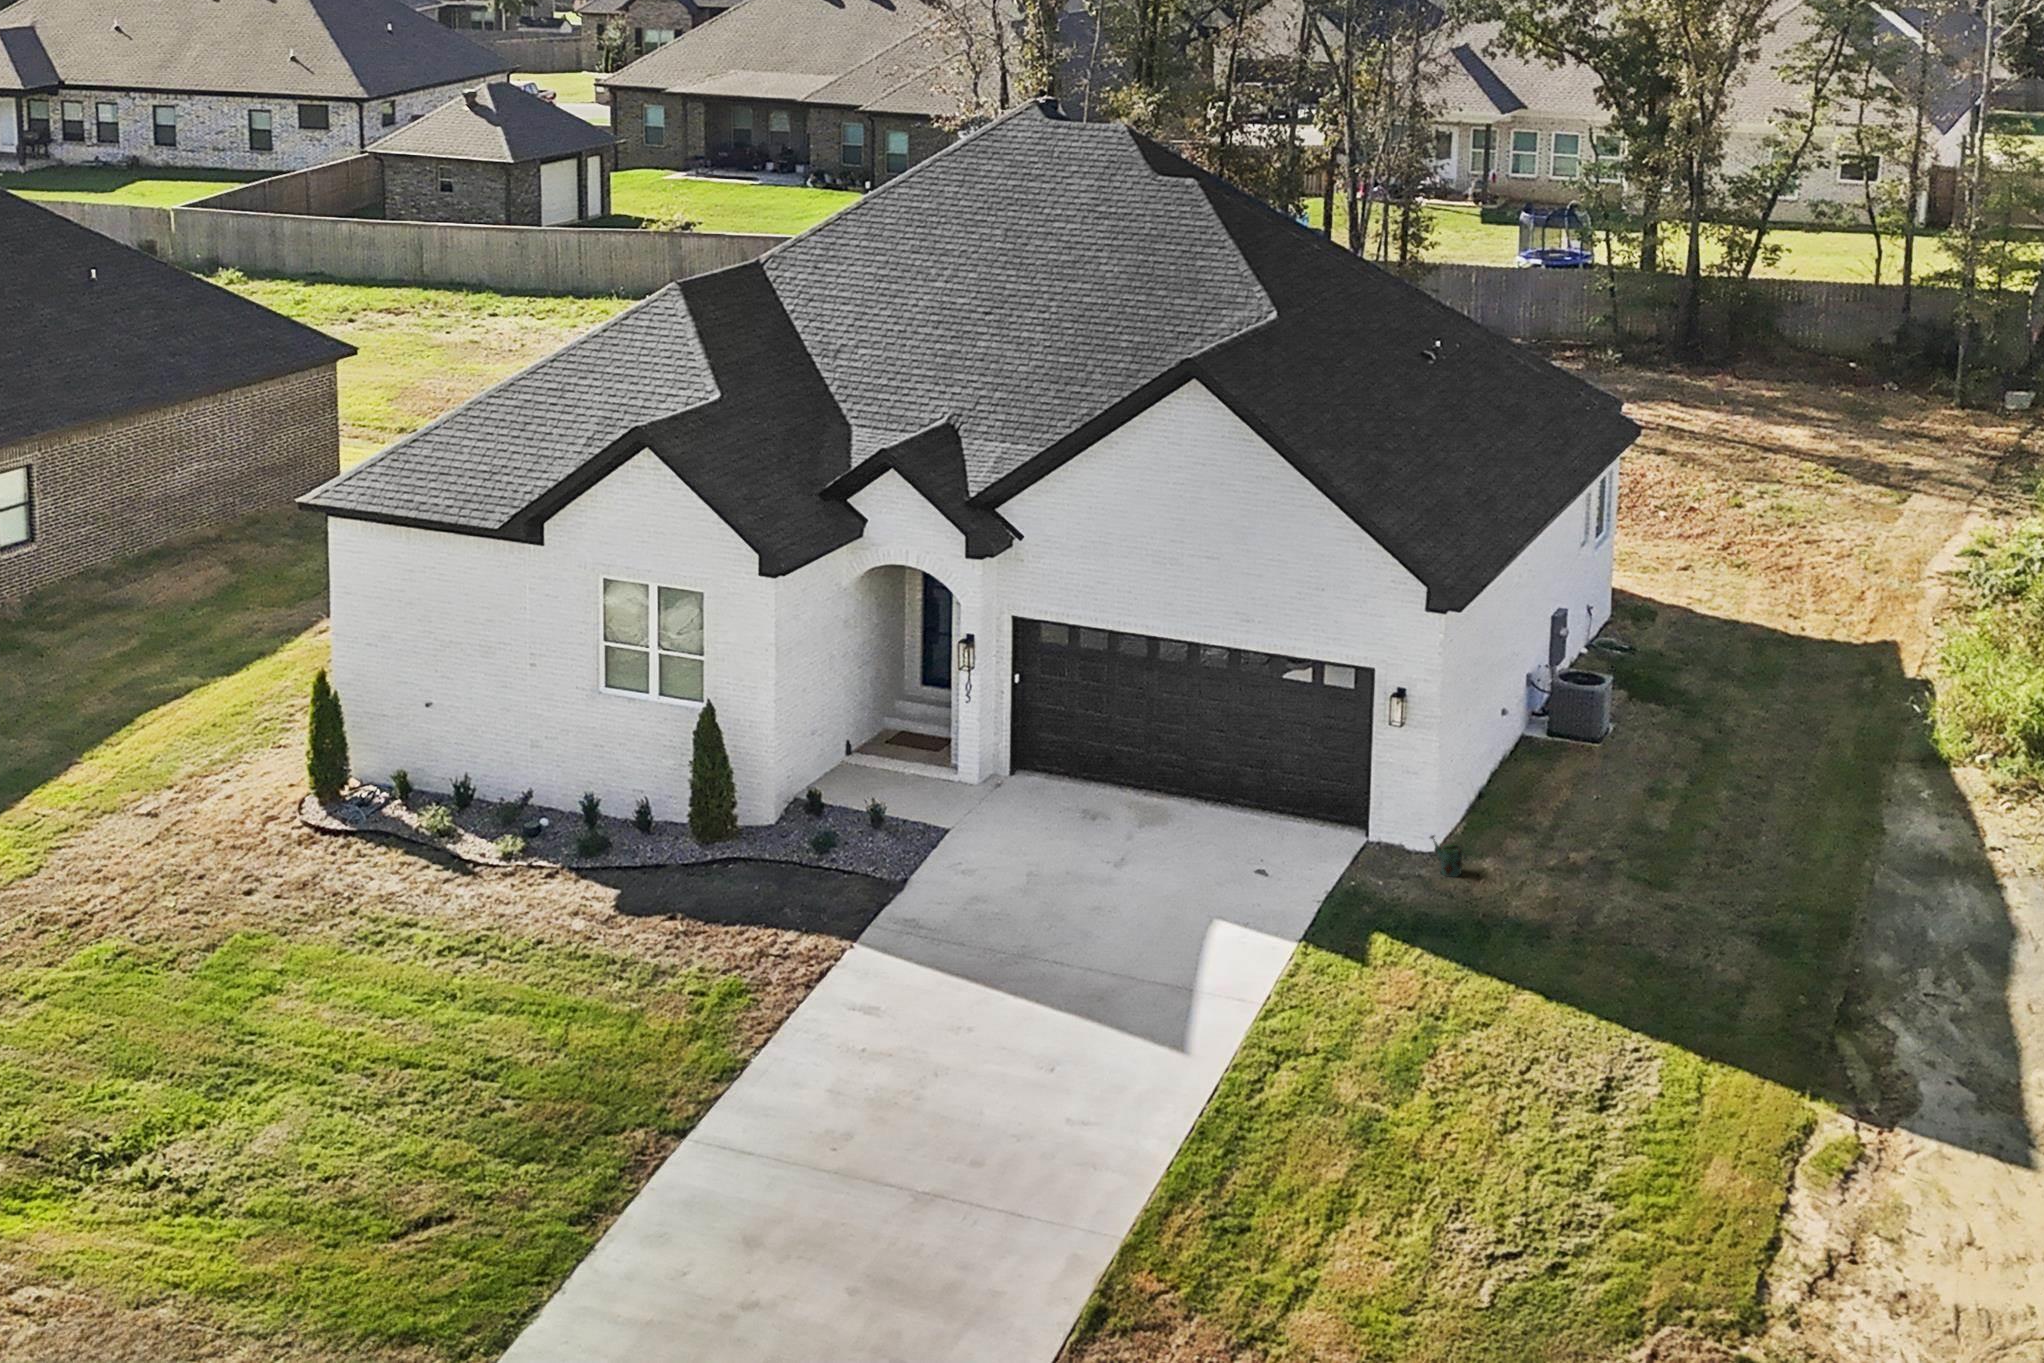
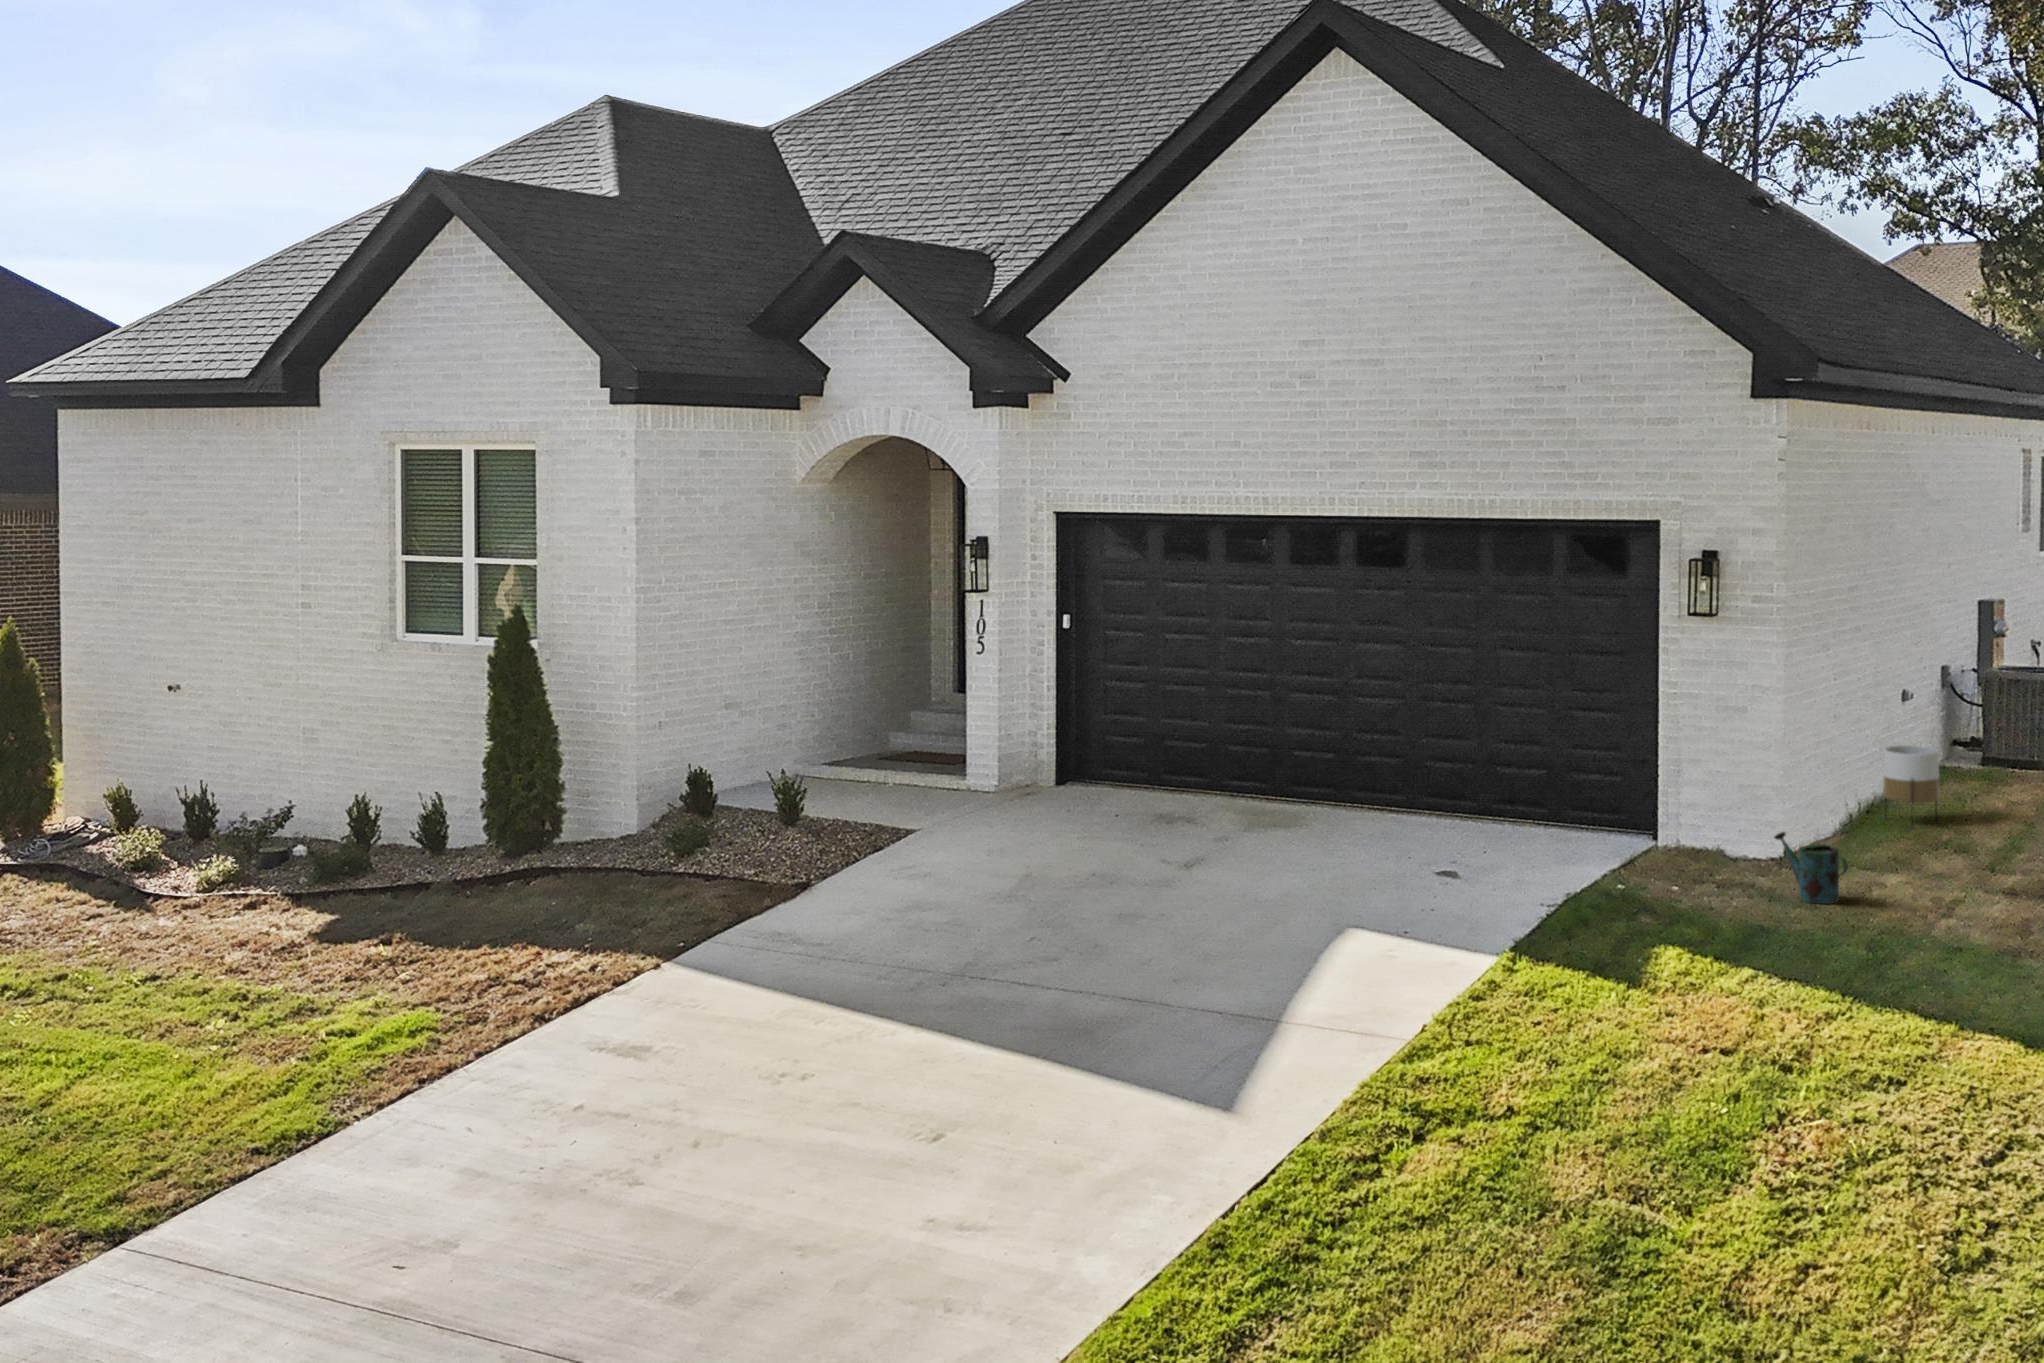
planter: none [1487,752,1519,803] -> present [1883,745,1939,819]

